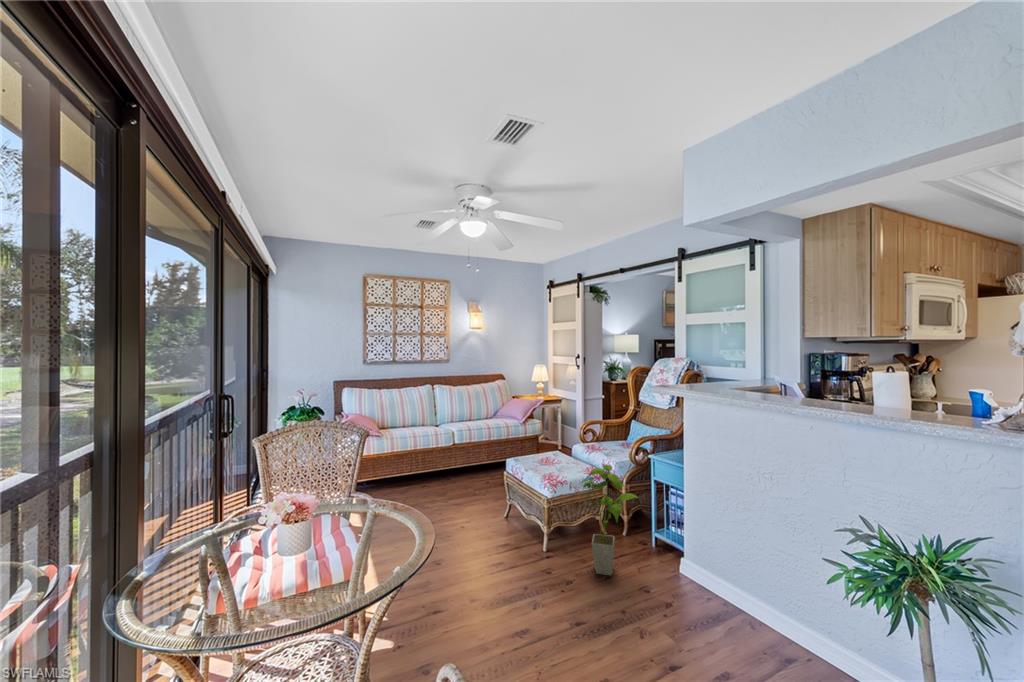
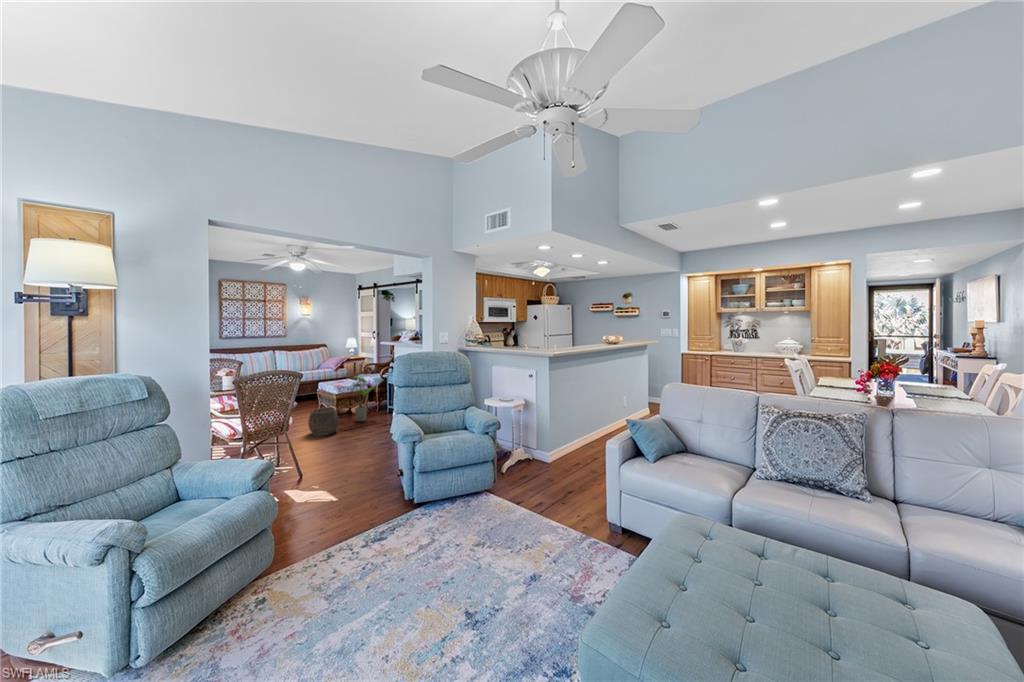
woven basket: none [502,553,573,647] -> present [308,407,339,436]

